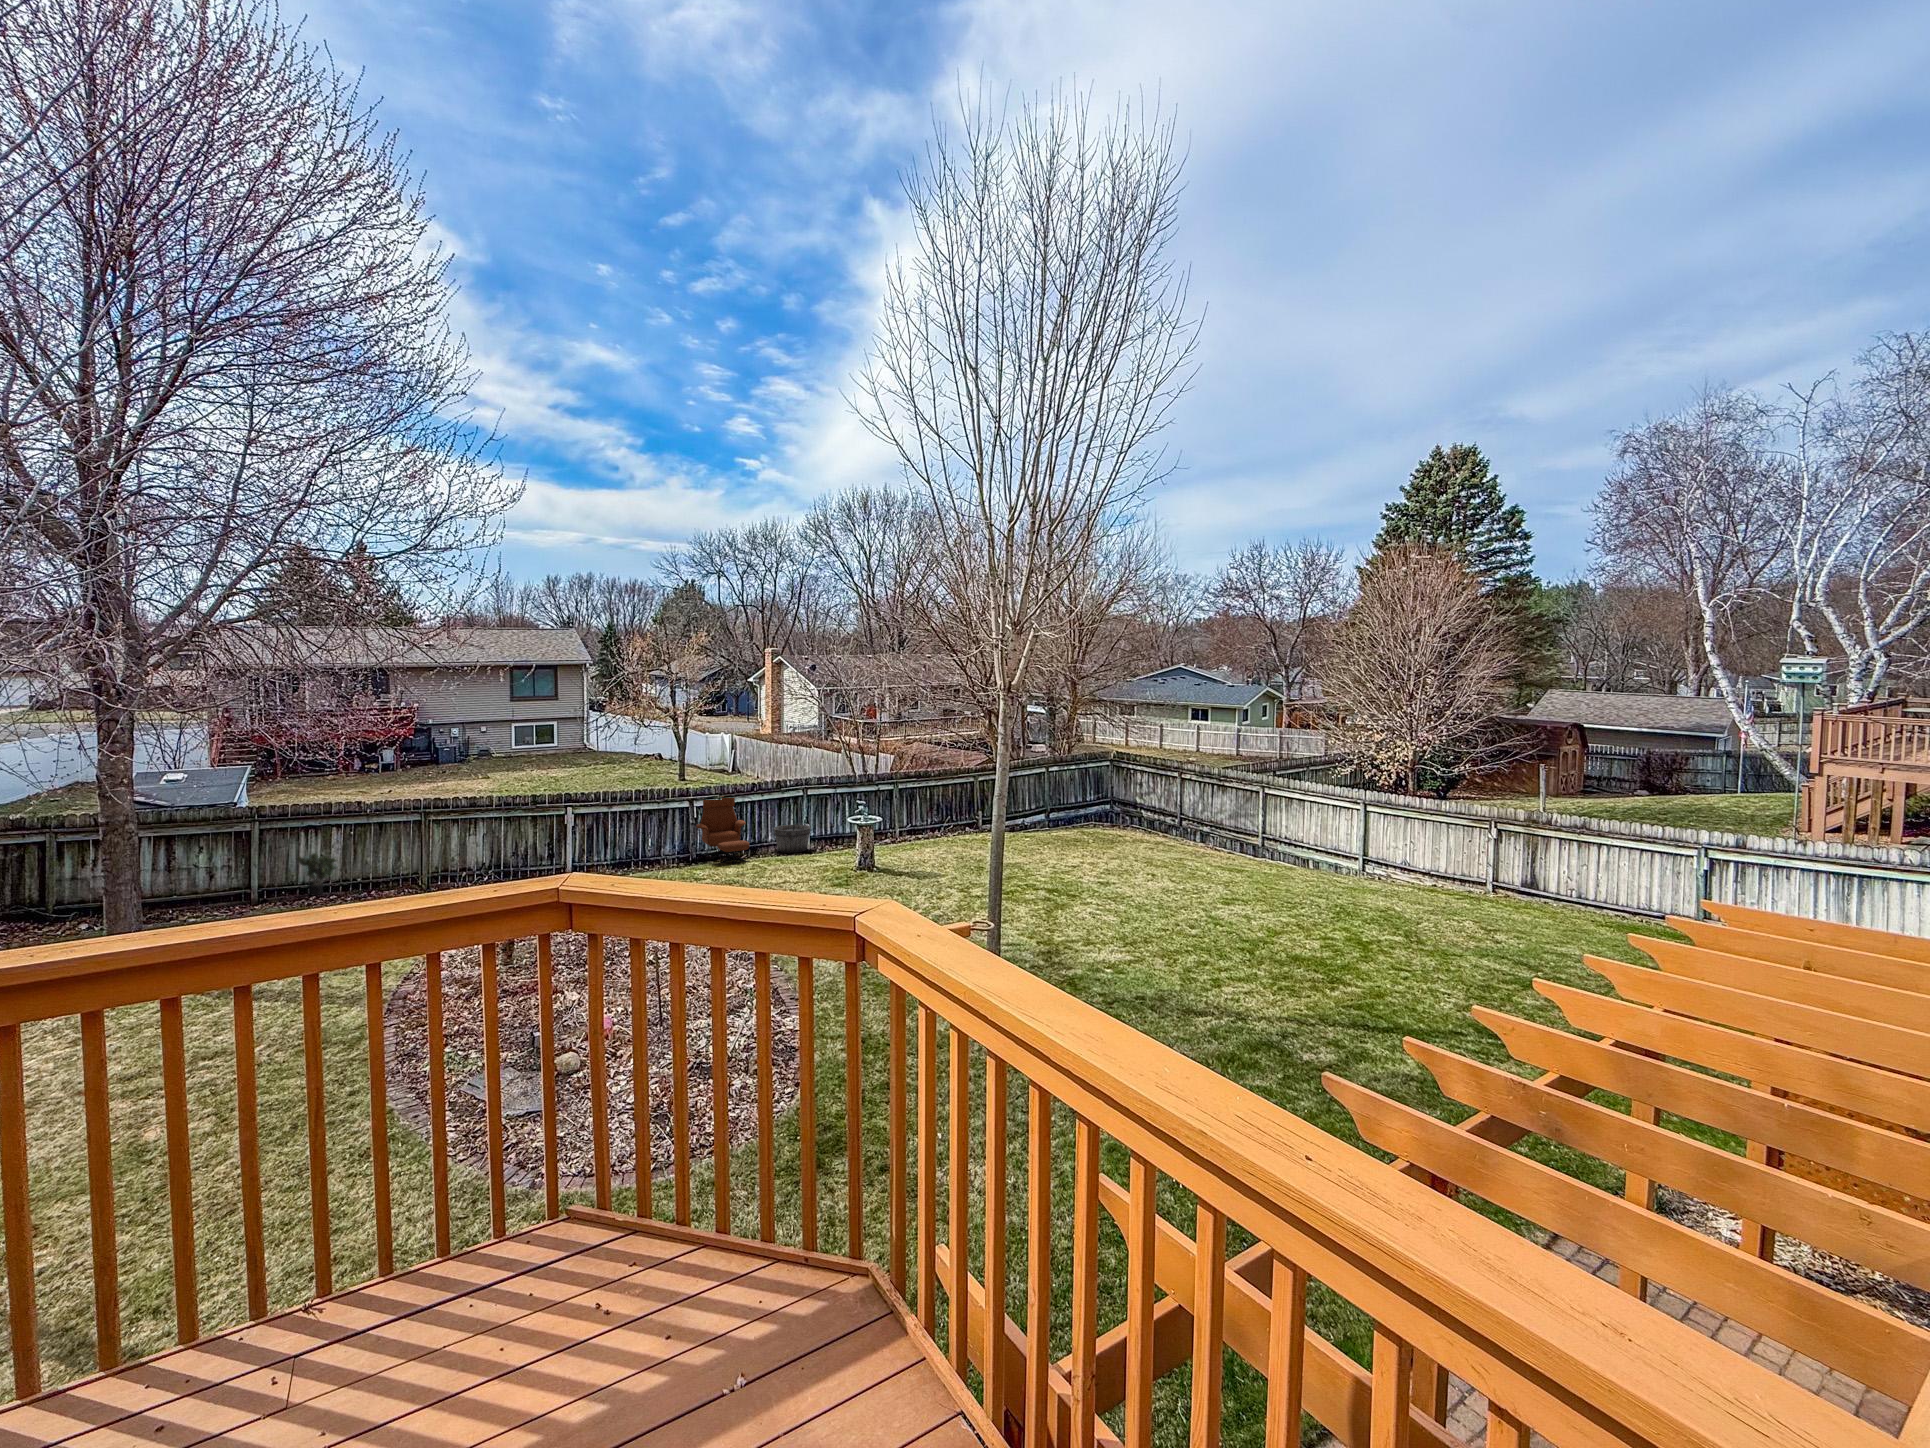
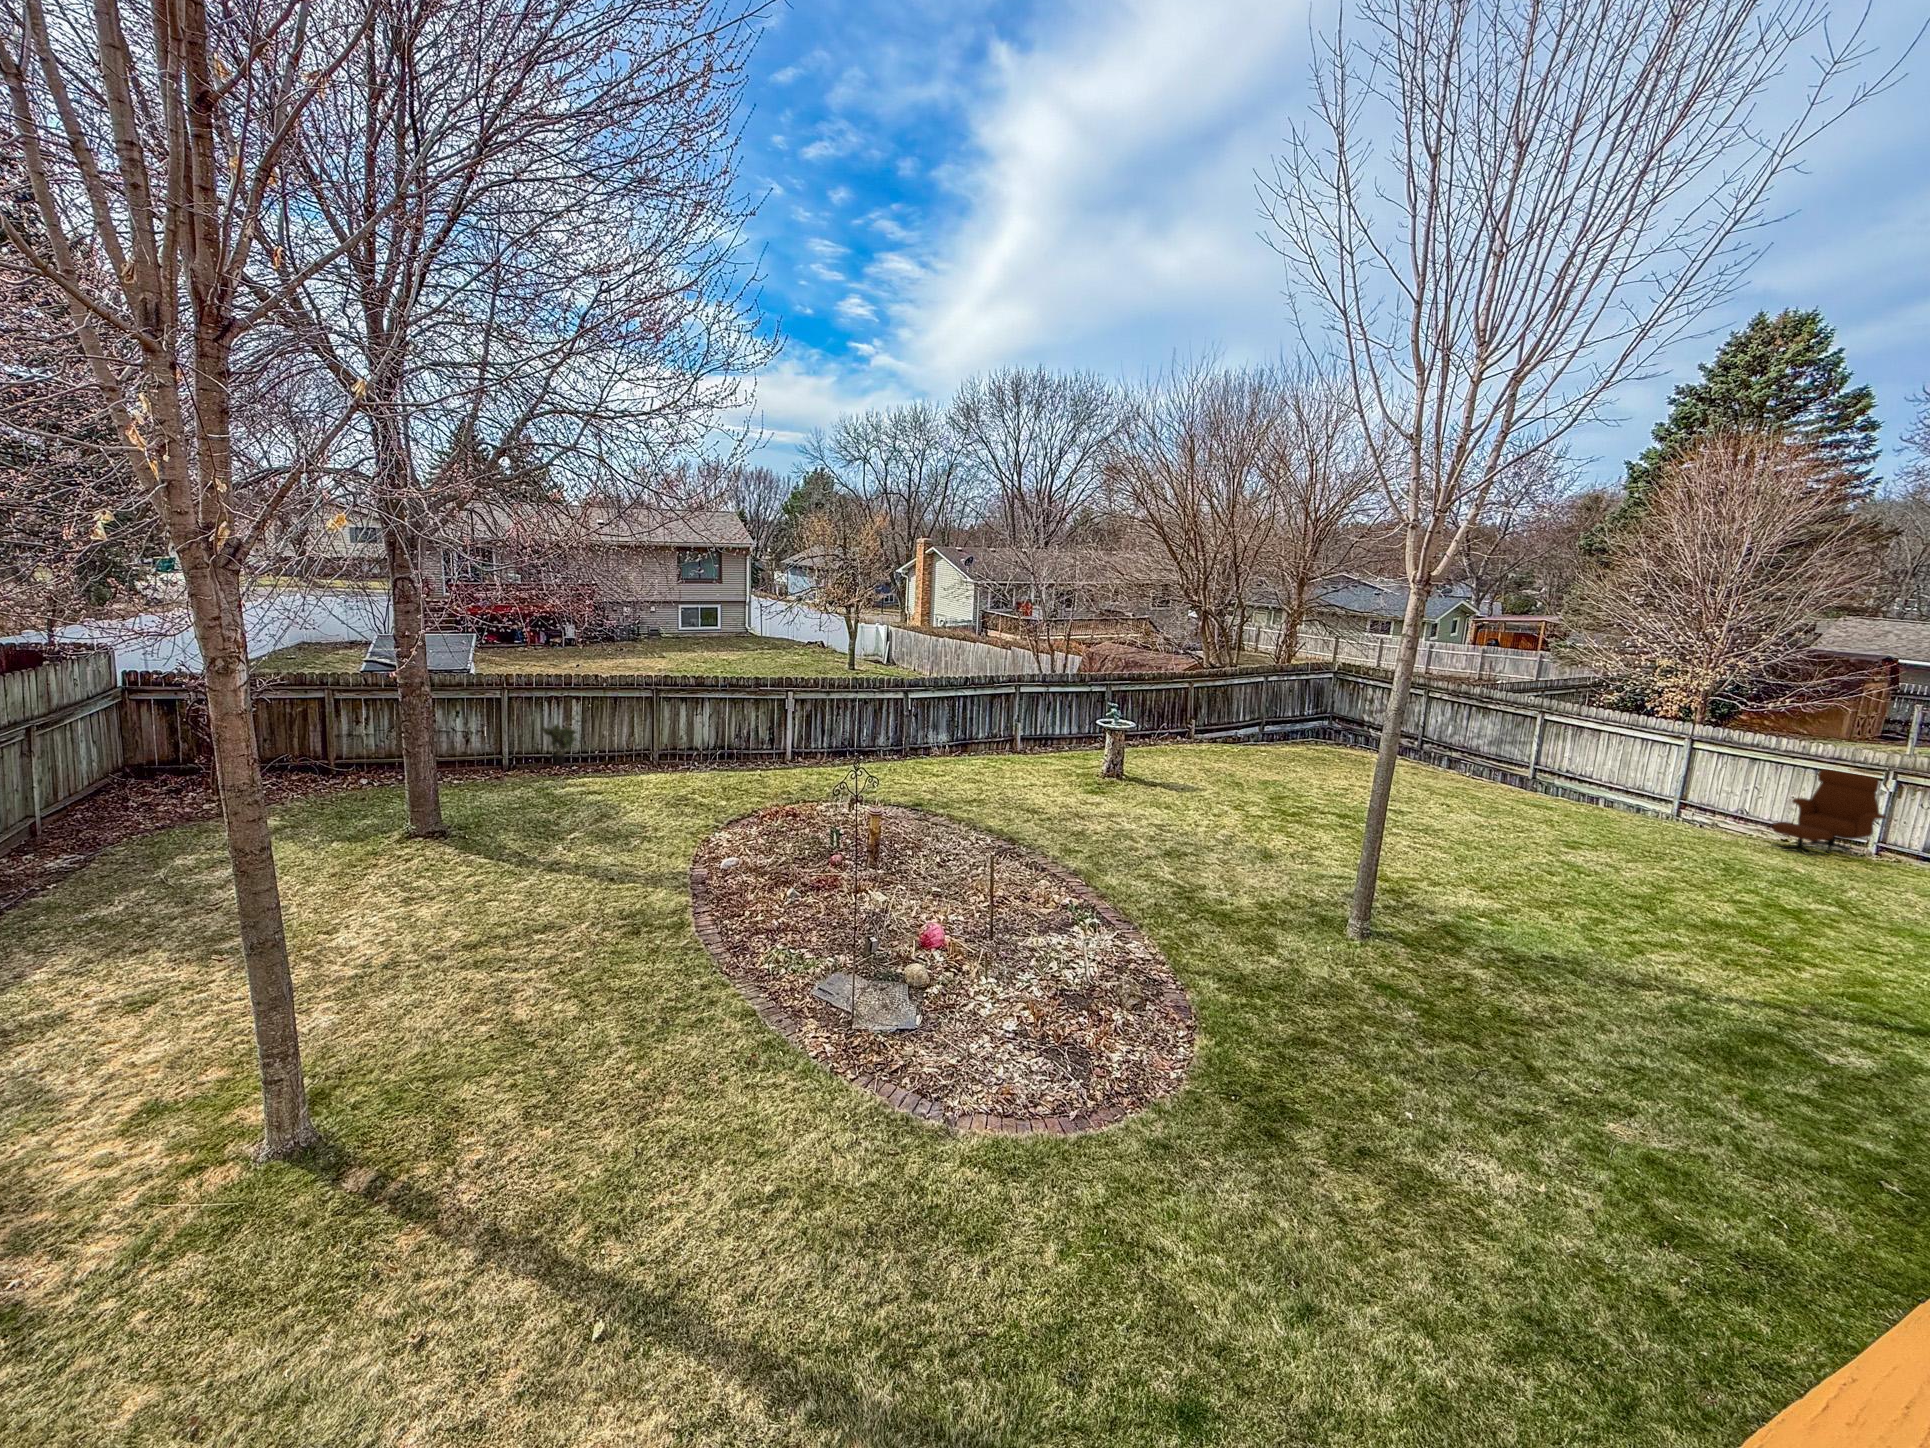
lounge chair: present [696,798,750,864] -> present [1772,769,1886,856]
wooden bucket: present [774,819,811,852] -> none [986,716,1024,751]

